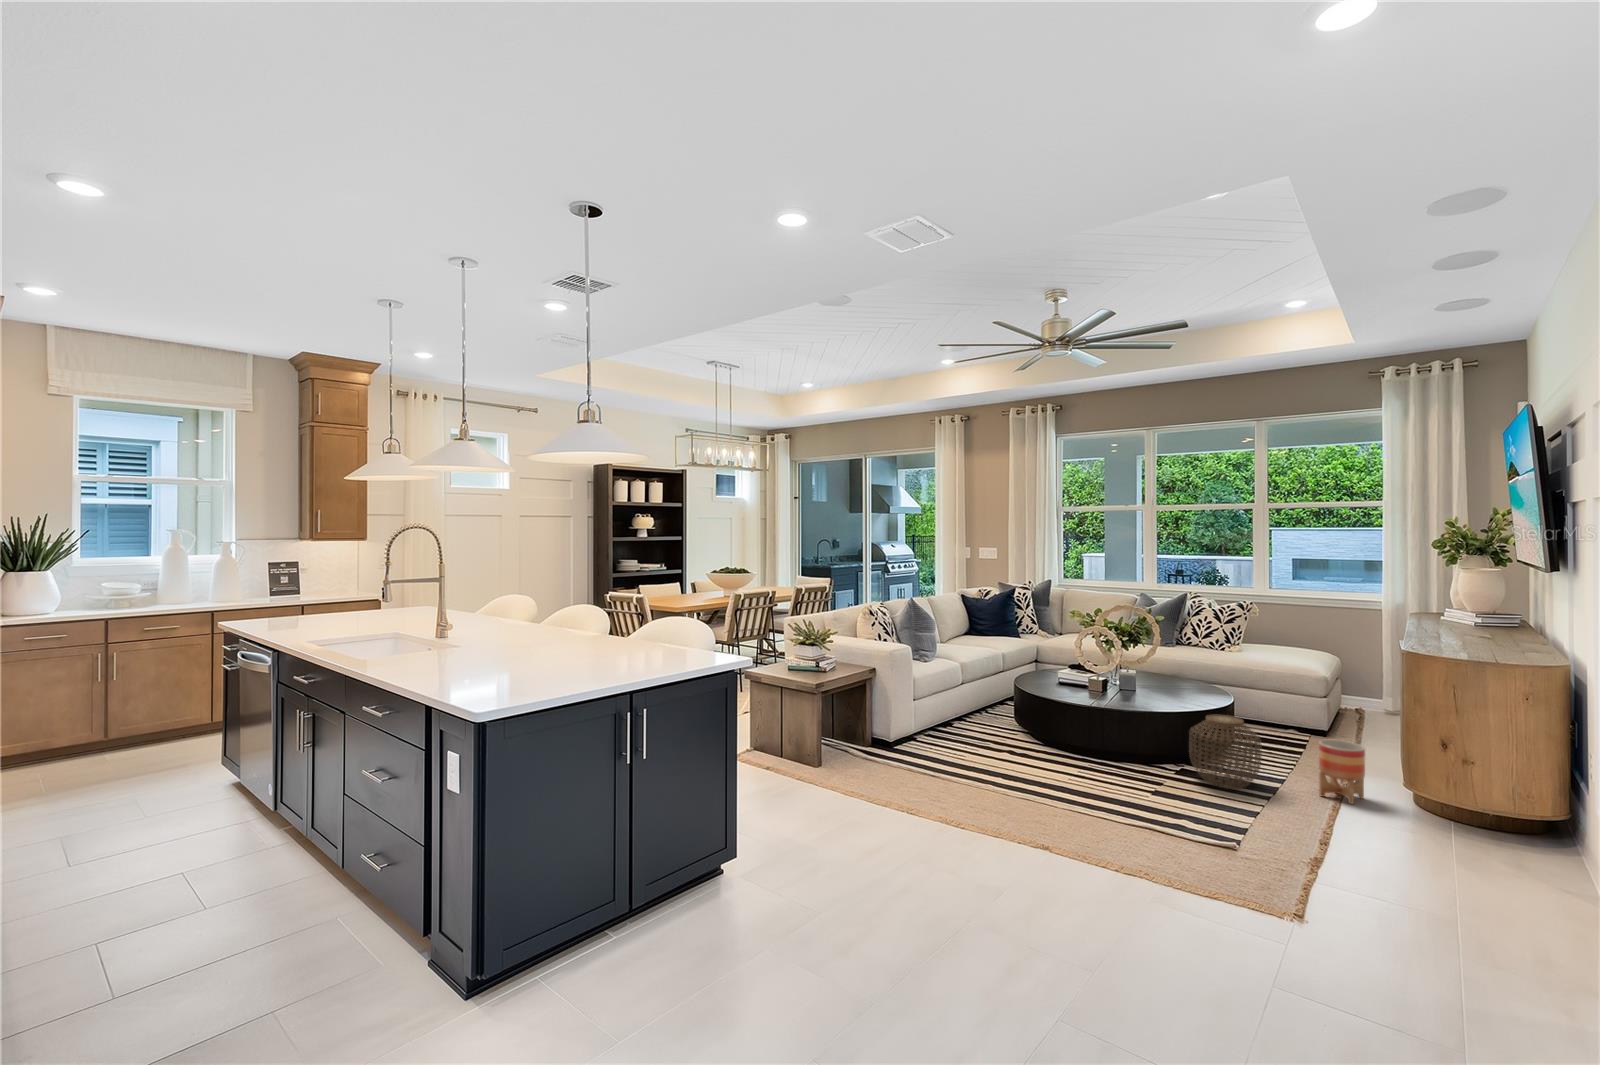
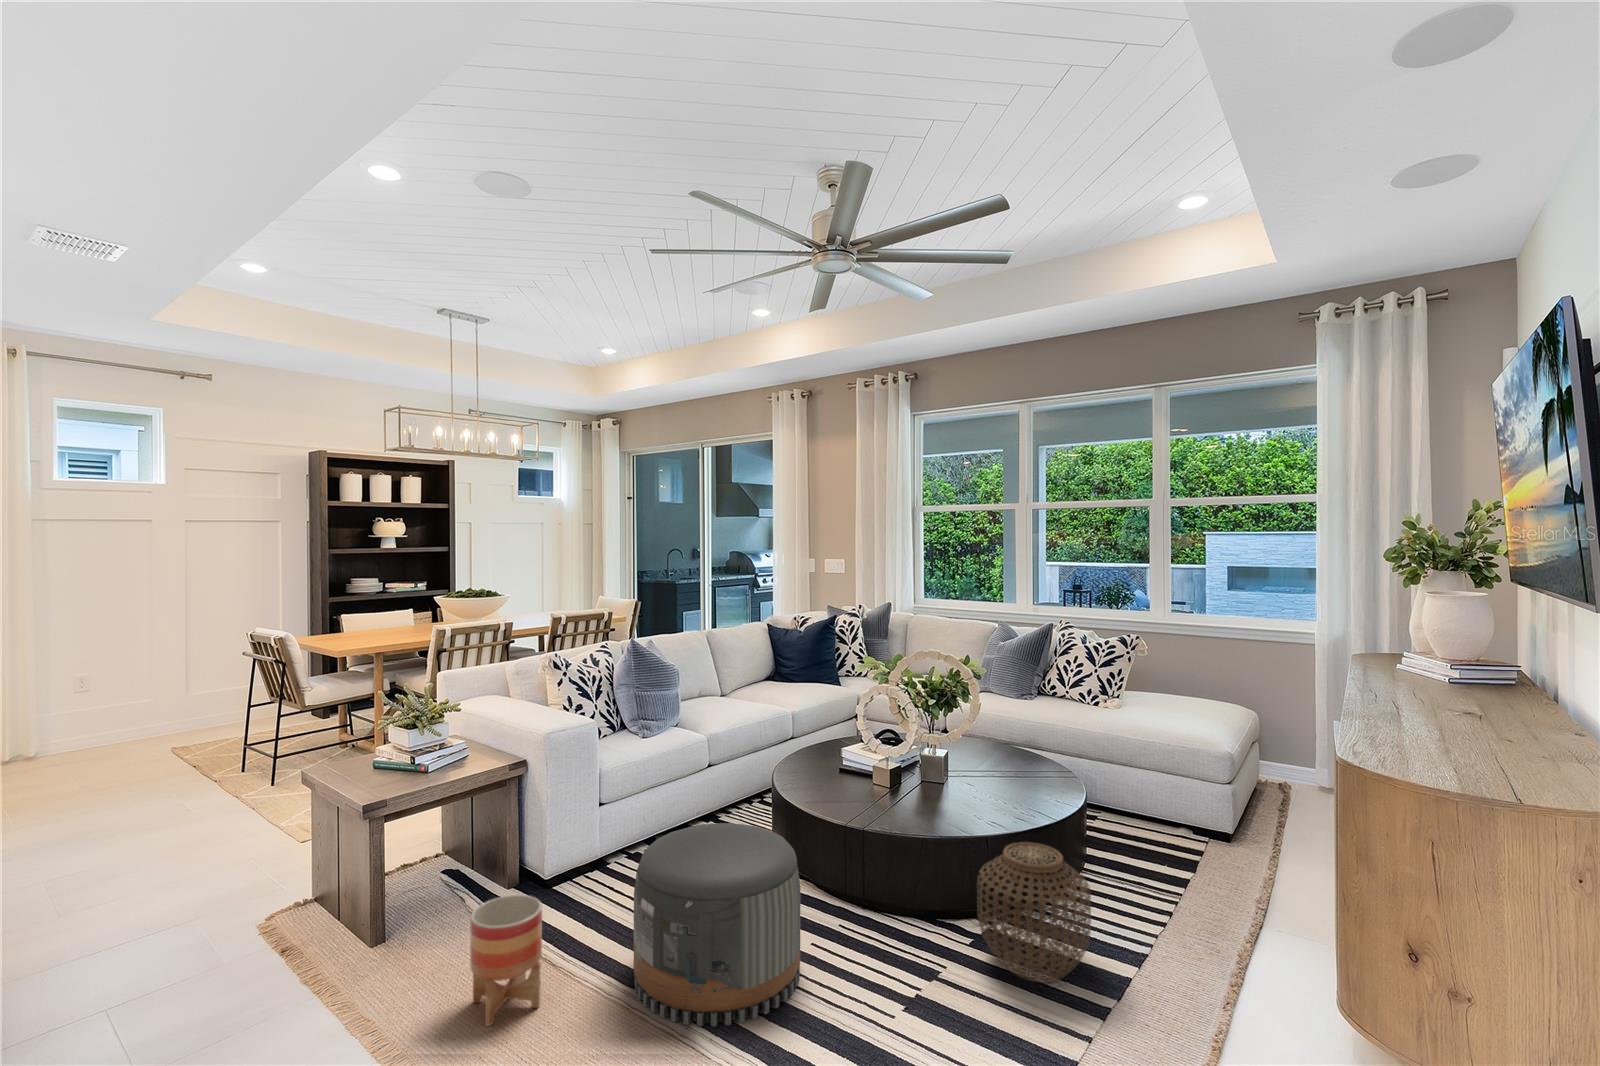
pouf: none [995,704,1094,802] -> present [634,823,801,1026]
planter: present [1319,740,1365,804] -> present [470,895,542,1026]

